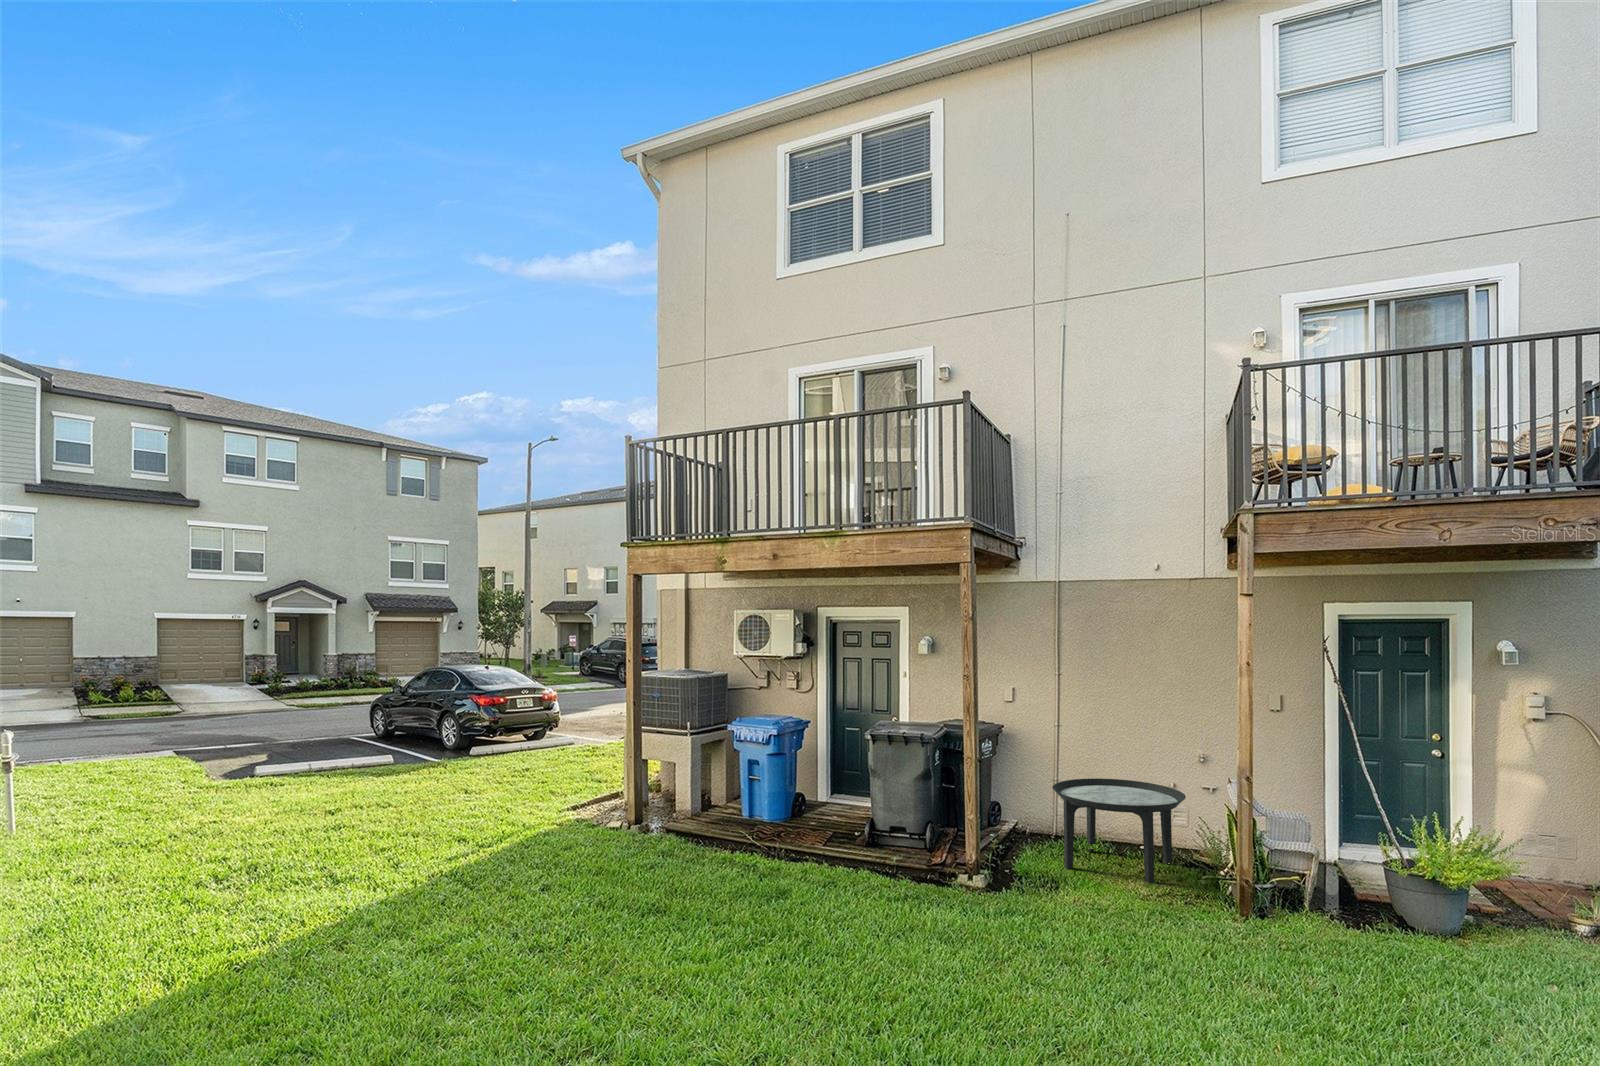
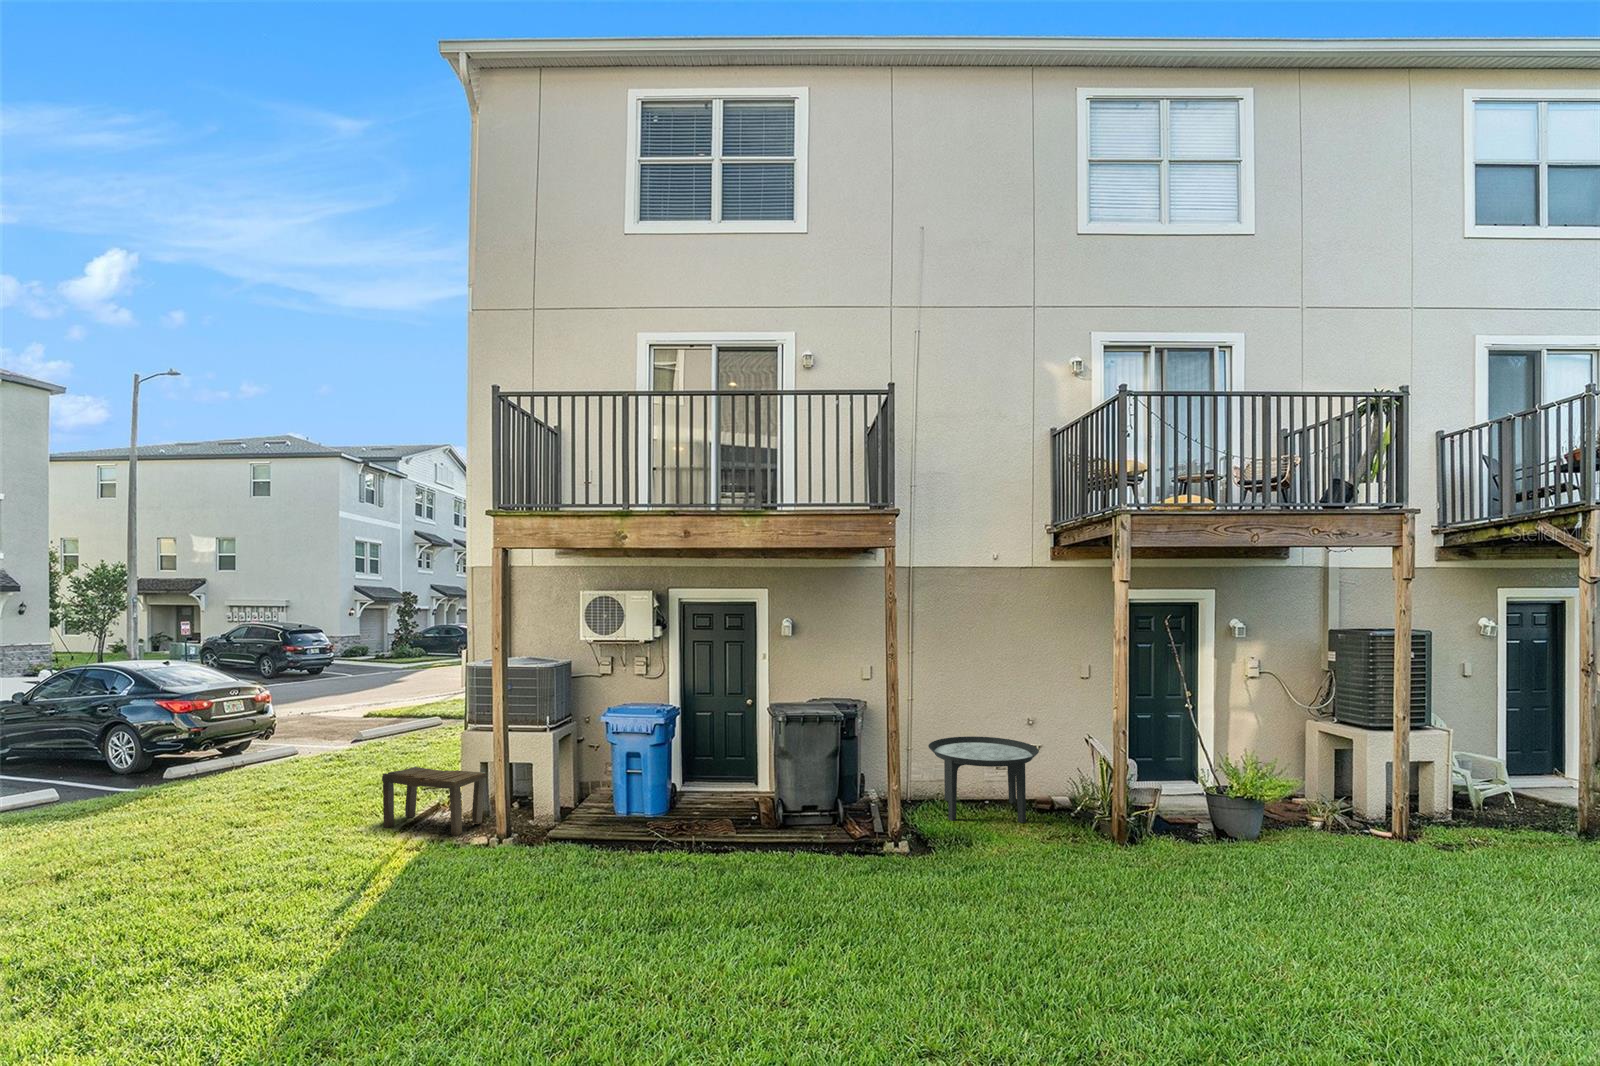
bench: none [560,756,635,817] -> present [382,766,486,836]

